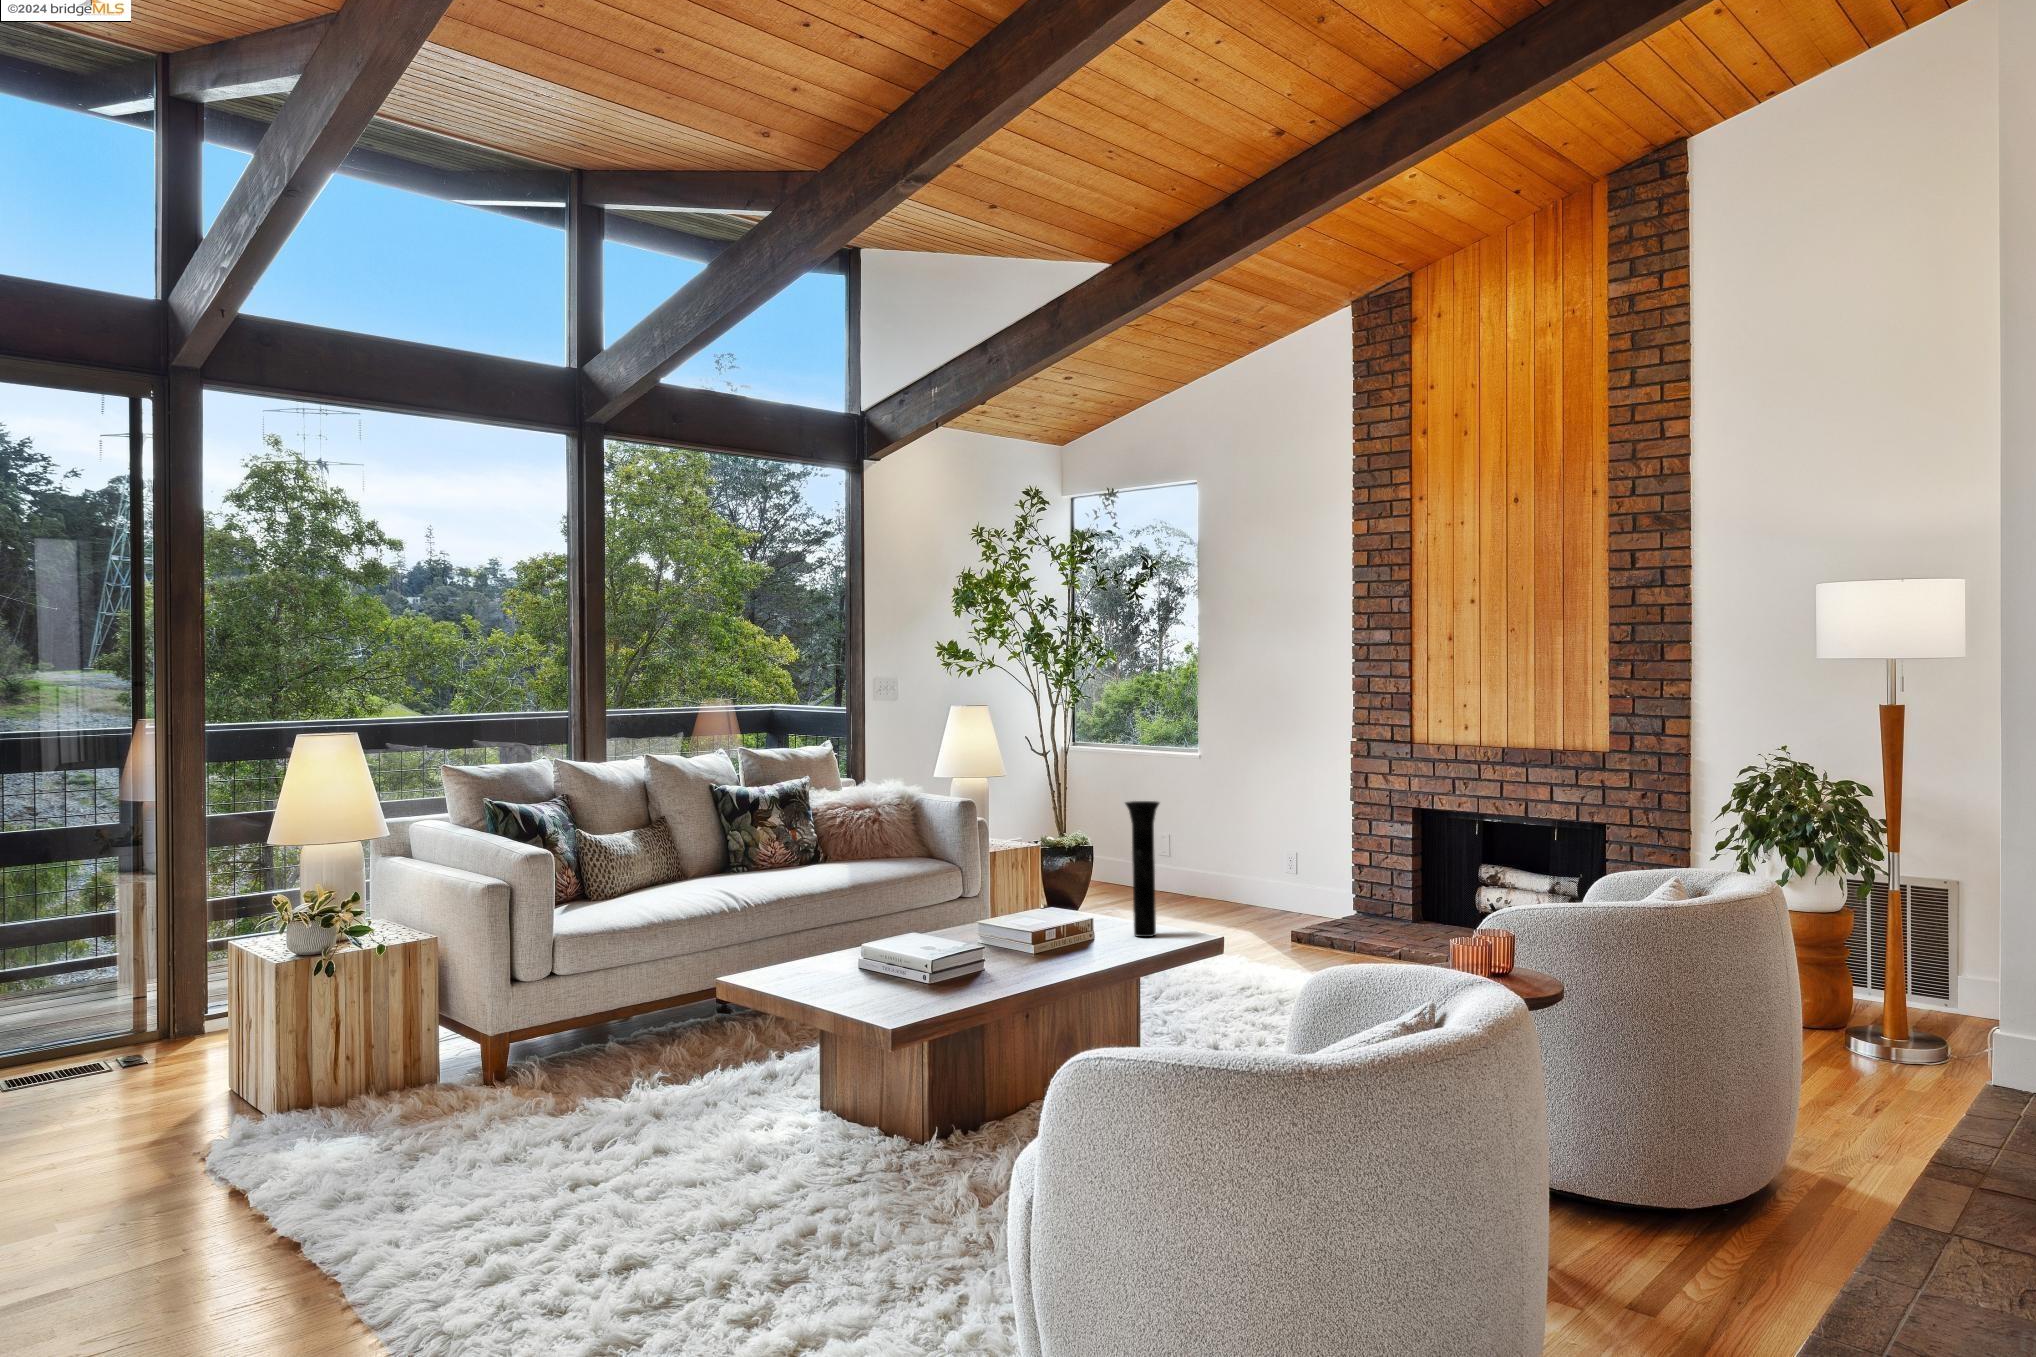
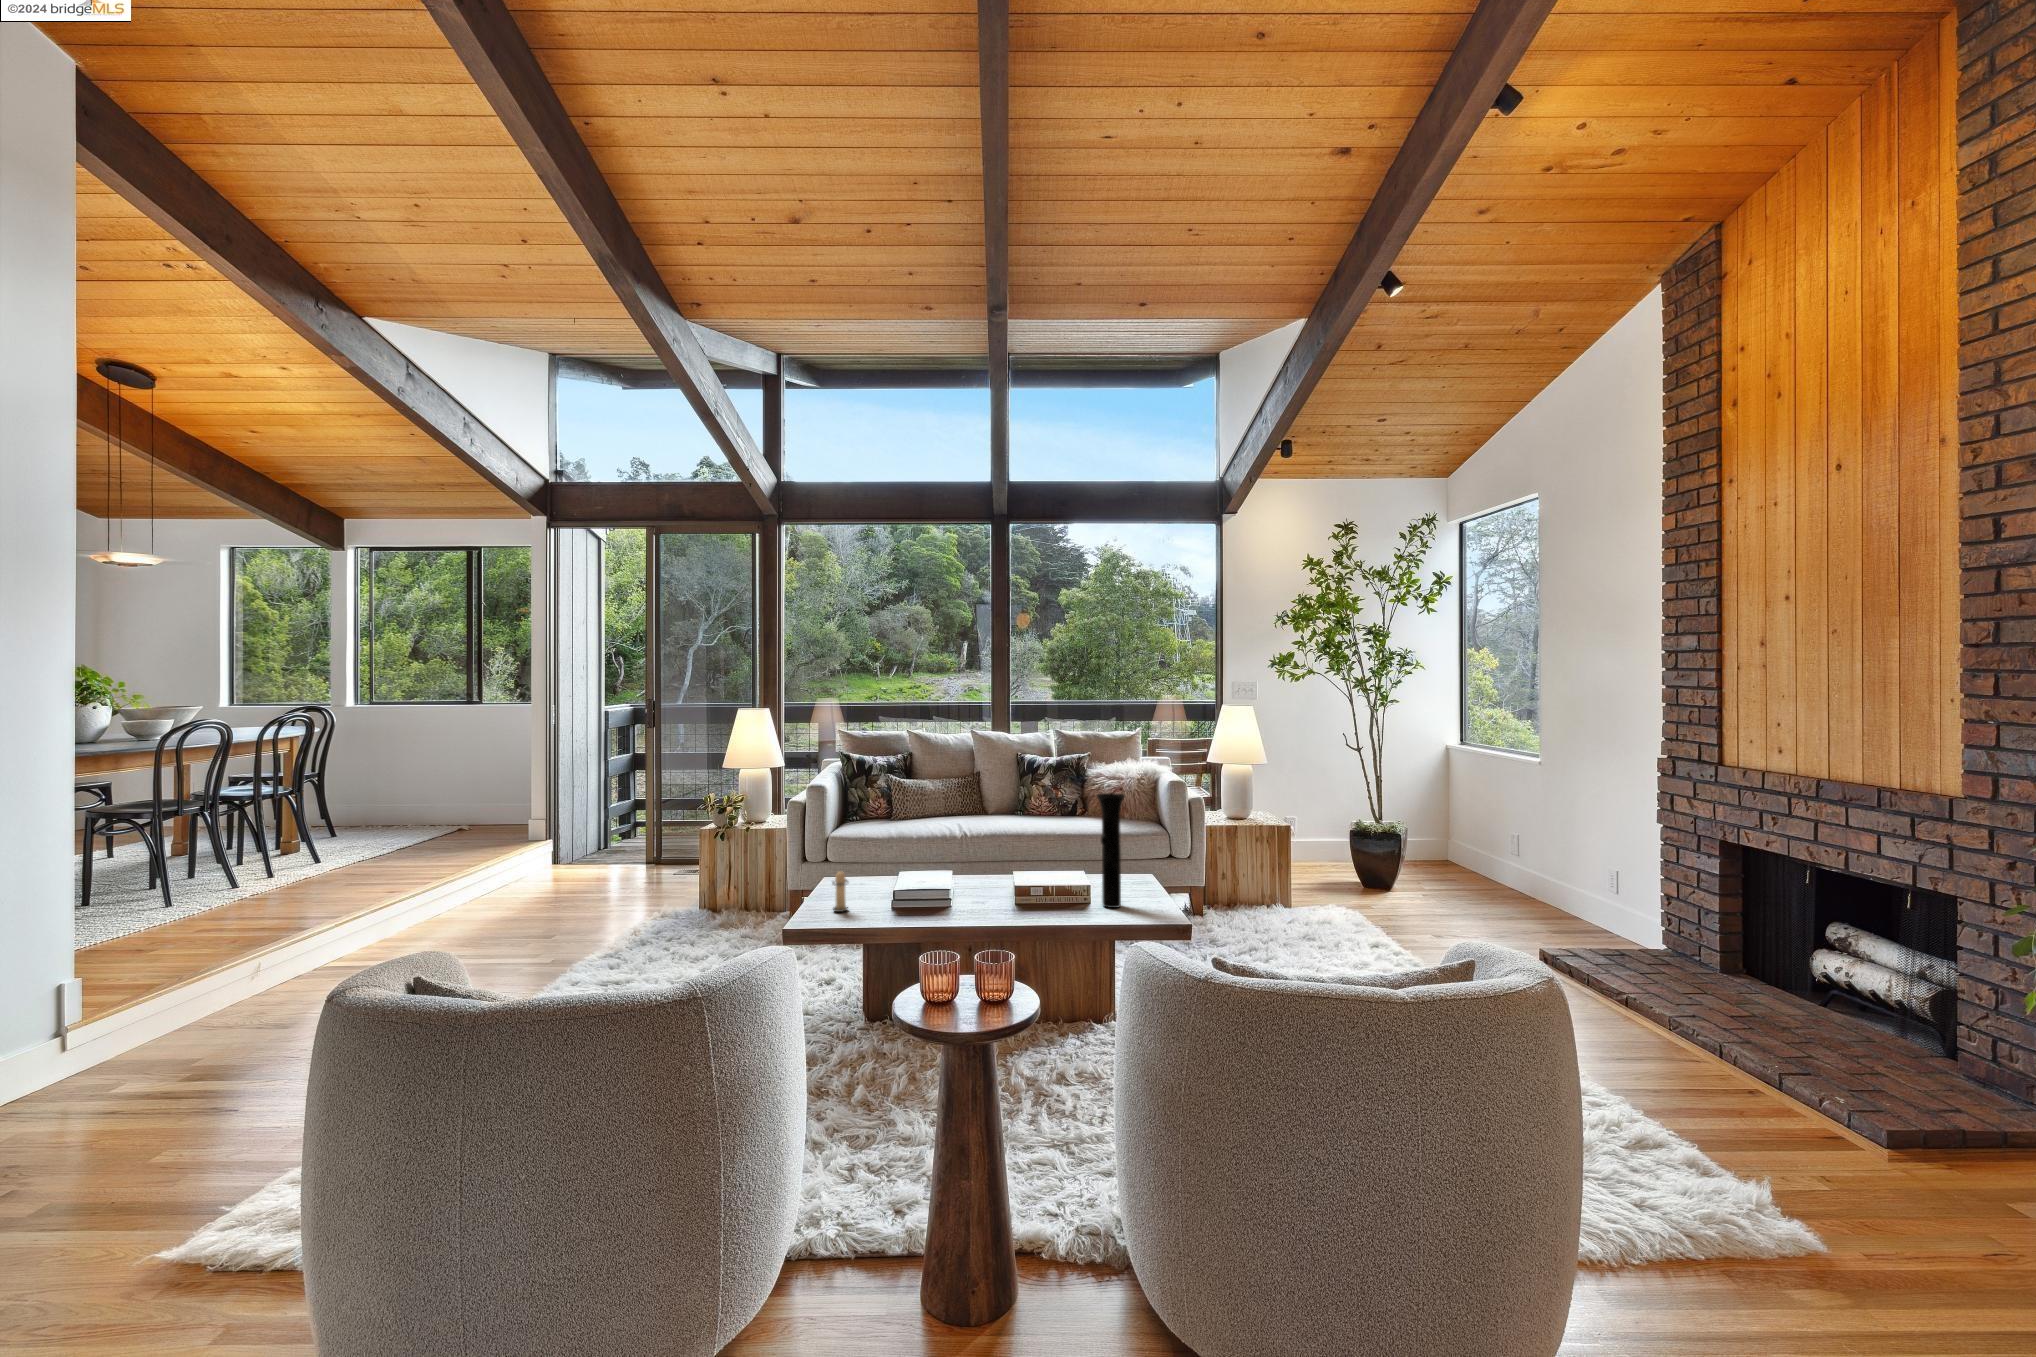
candle: none [897,937,928,1001] -> present [833,871,848,912]

